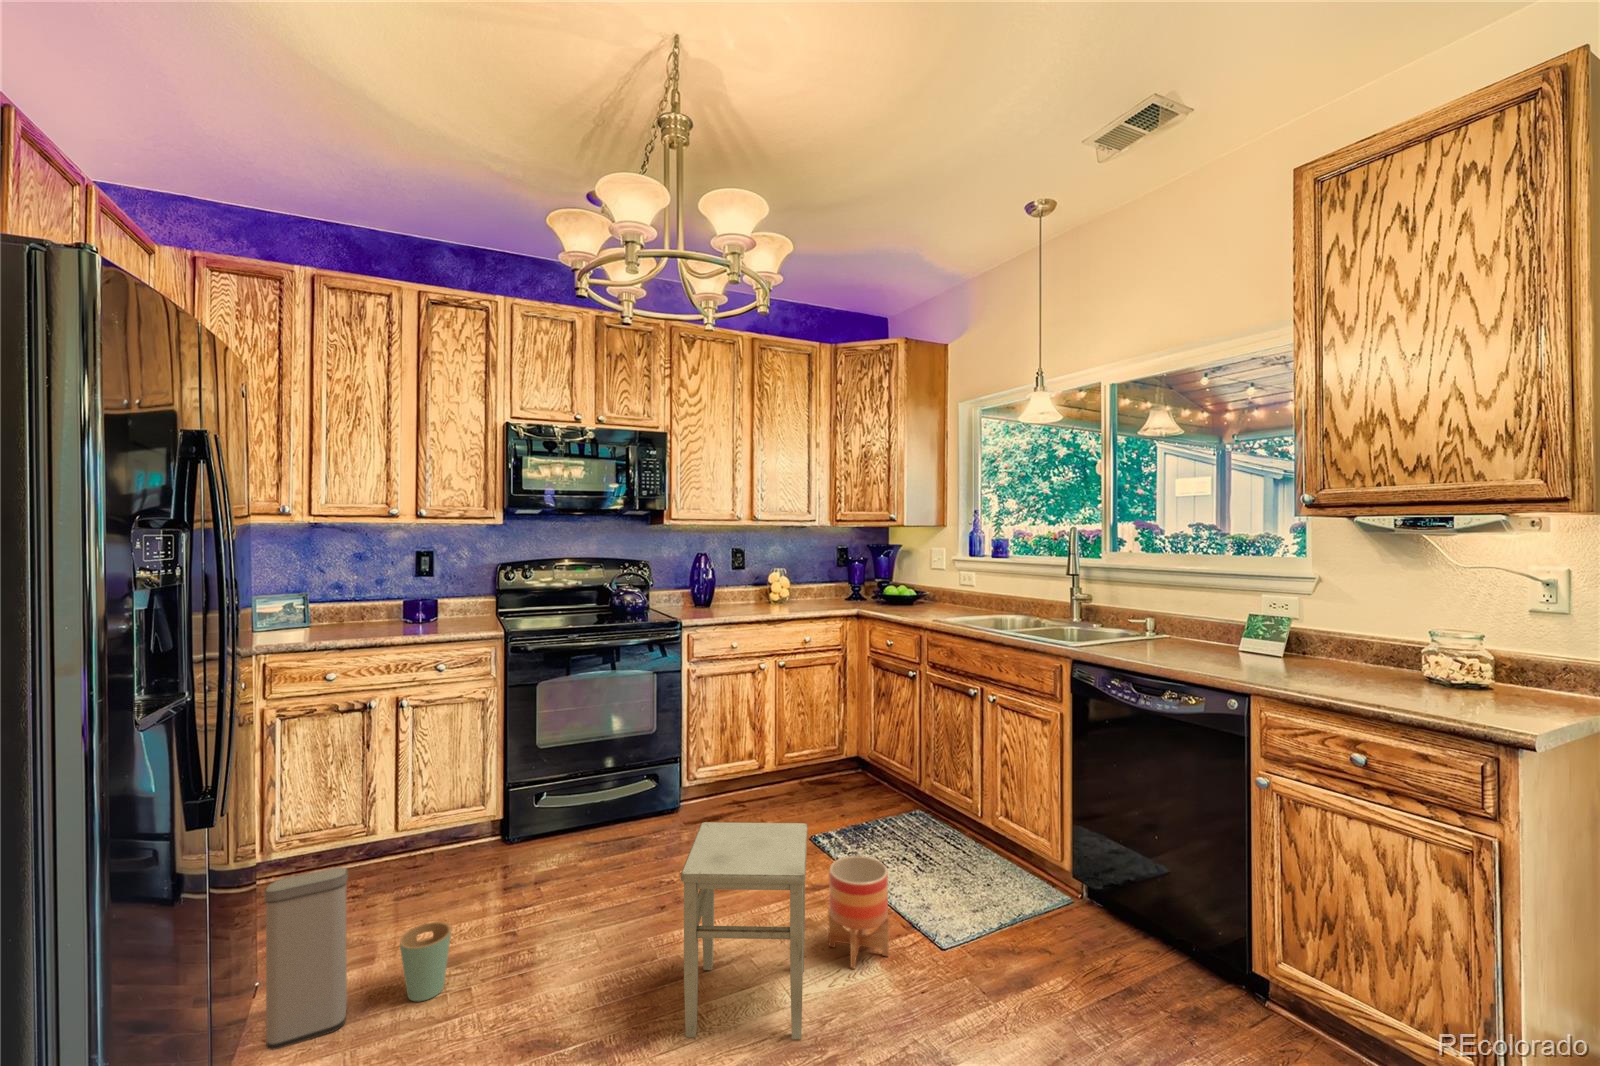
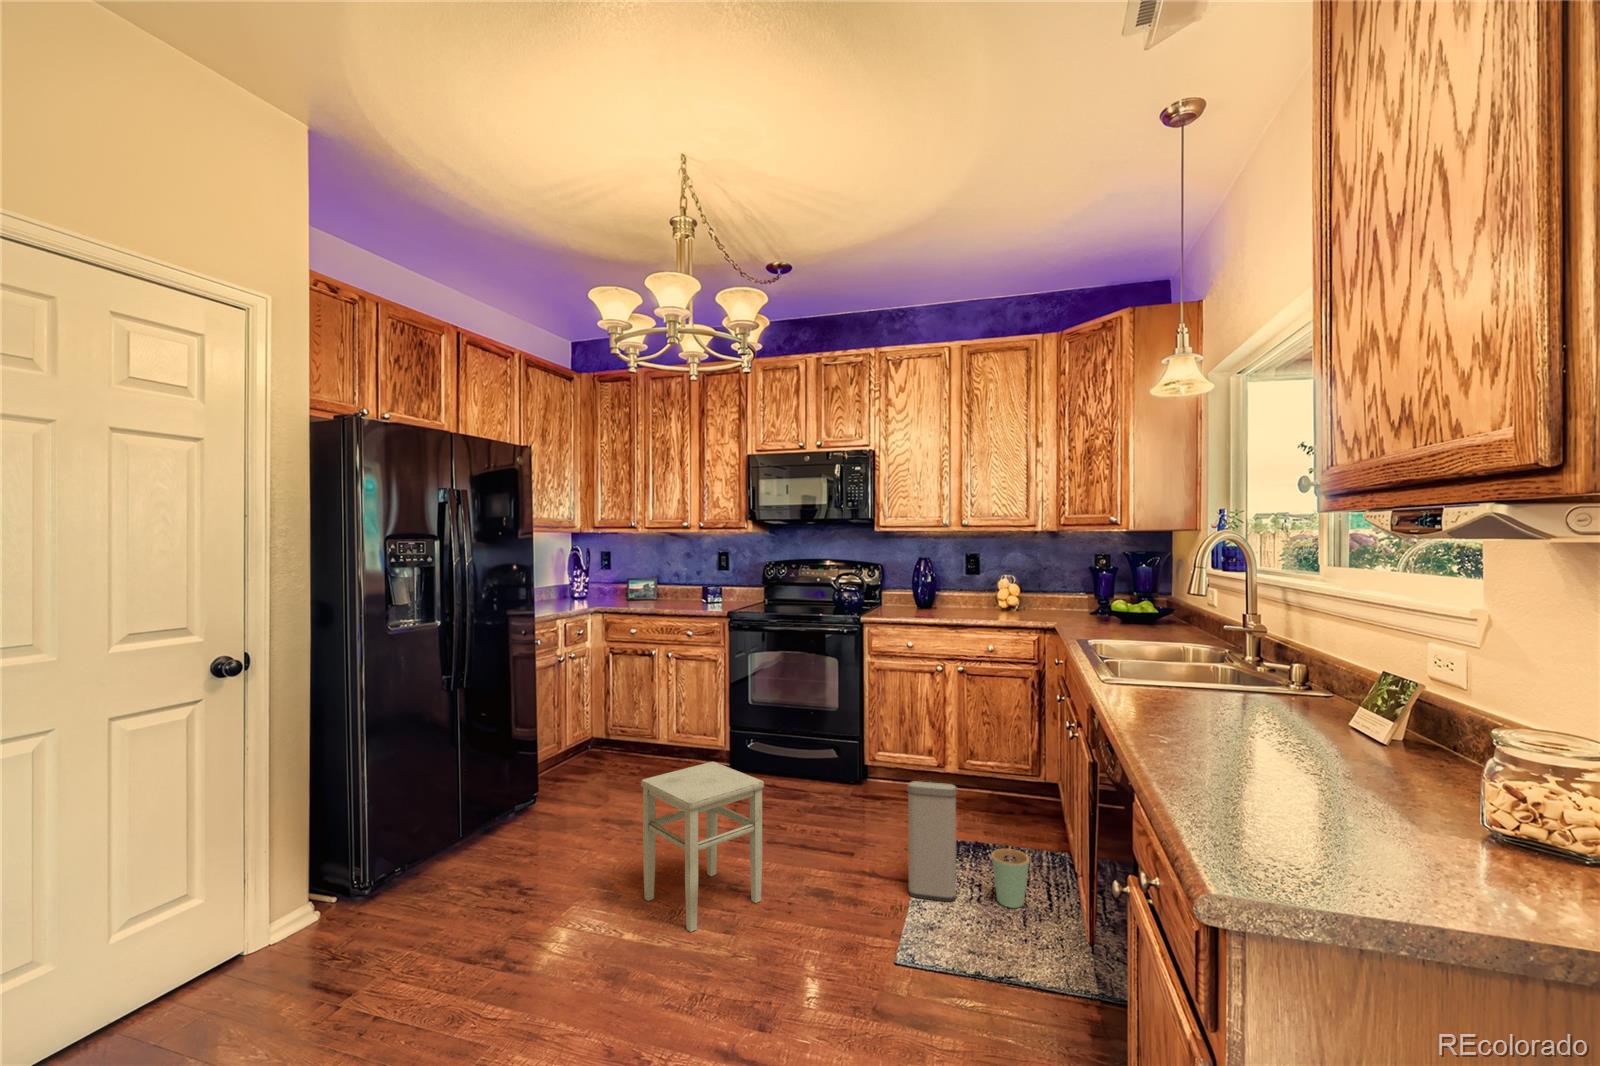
planter: present [829,856,889,969] -> none [784,827,836,924]
trash can: present [264,867,451,1050] -> present [907,781,1029,908]

